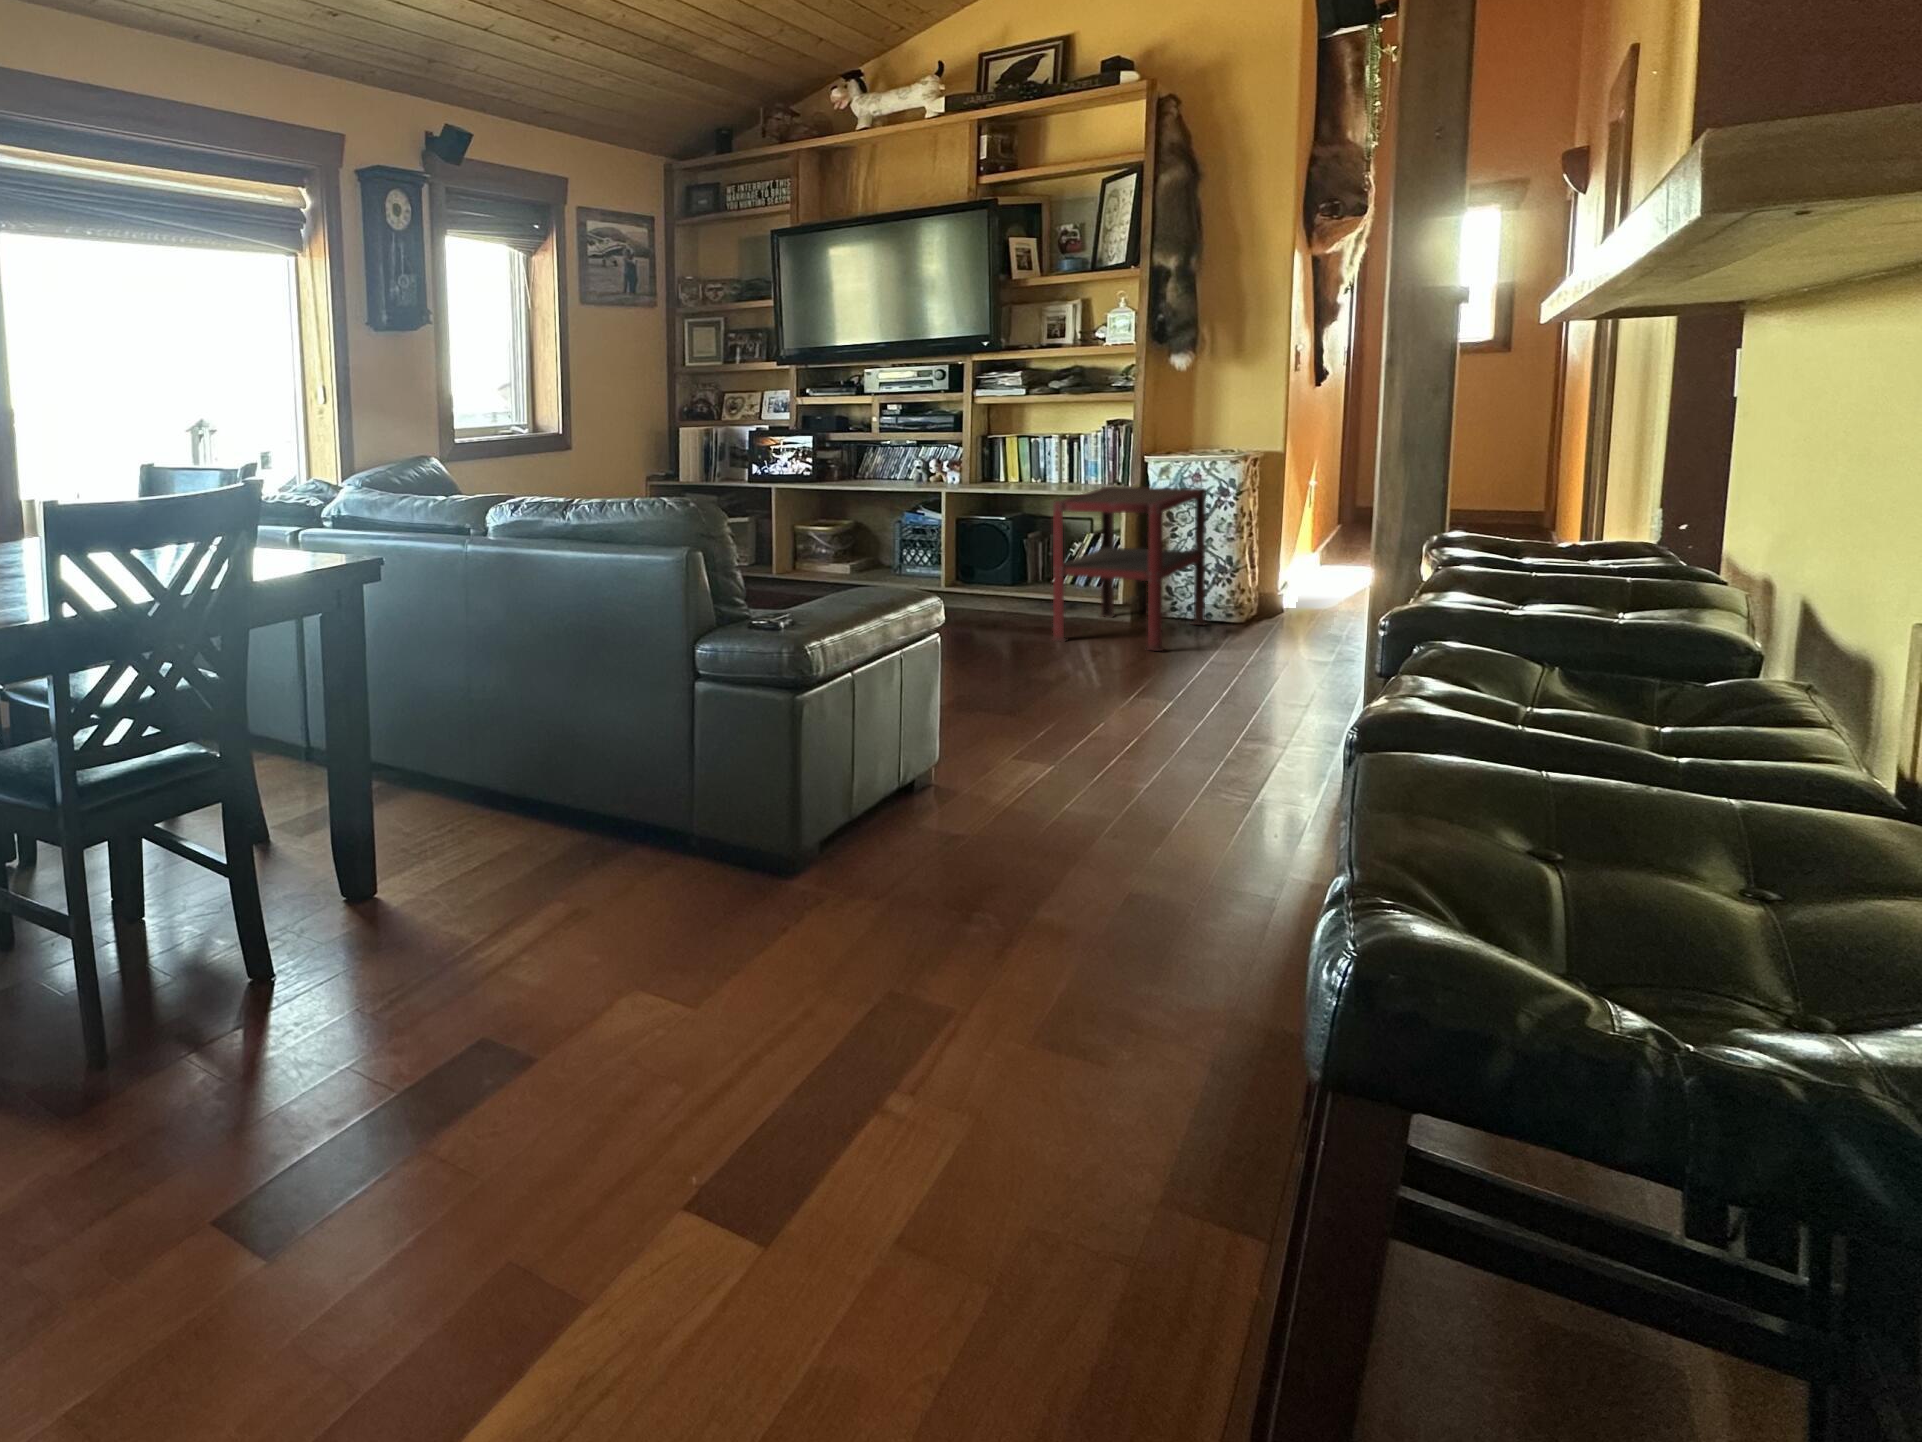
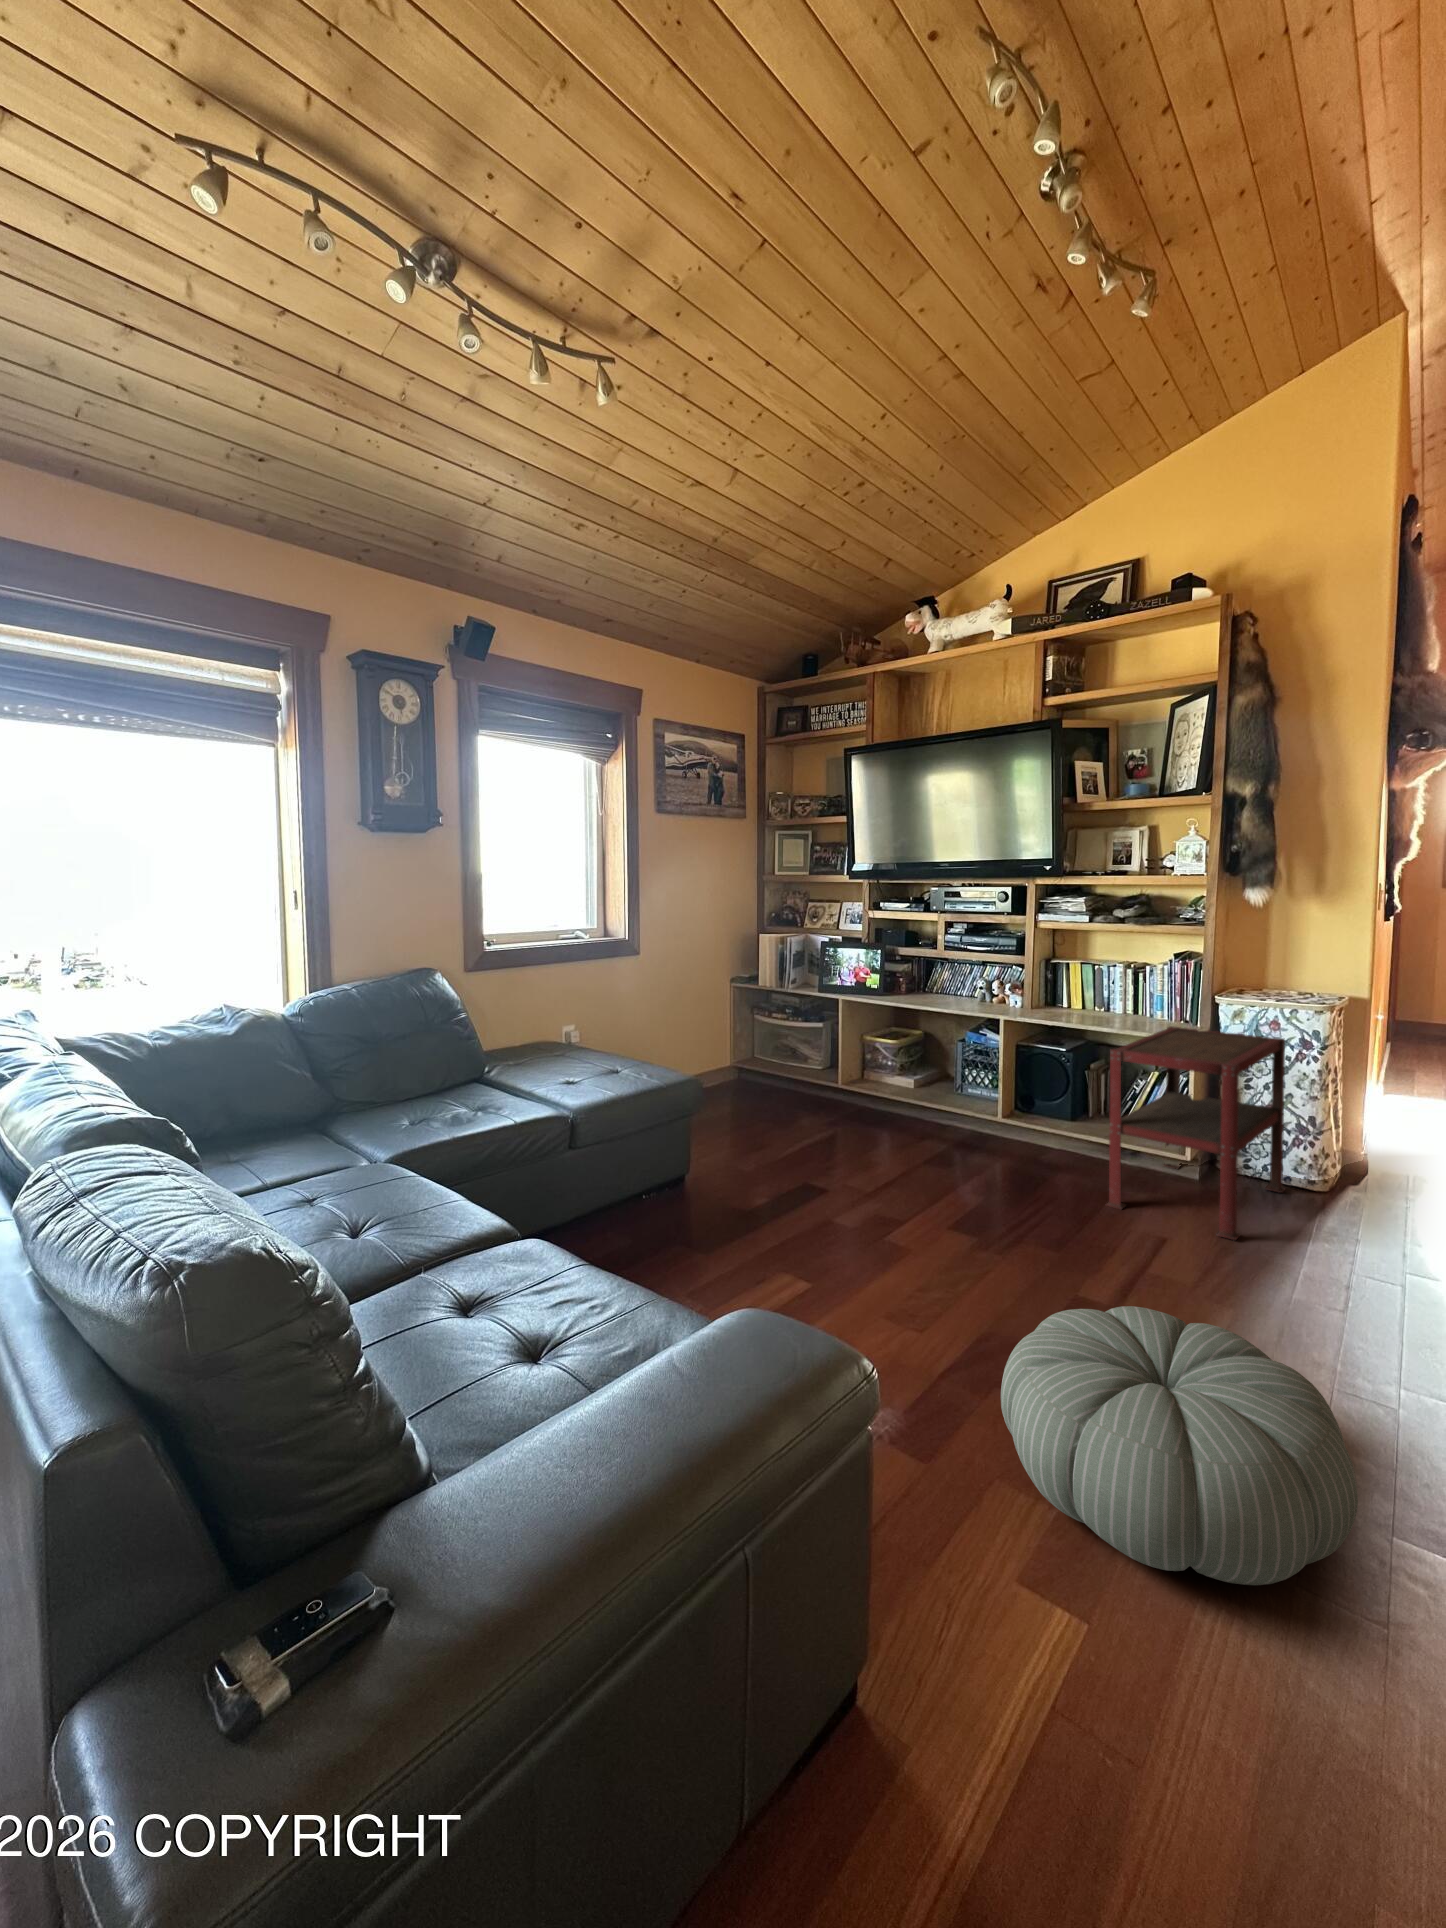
pouf: none [995,649,1223,766] -> present [1001,1306,1358,1585]

